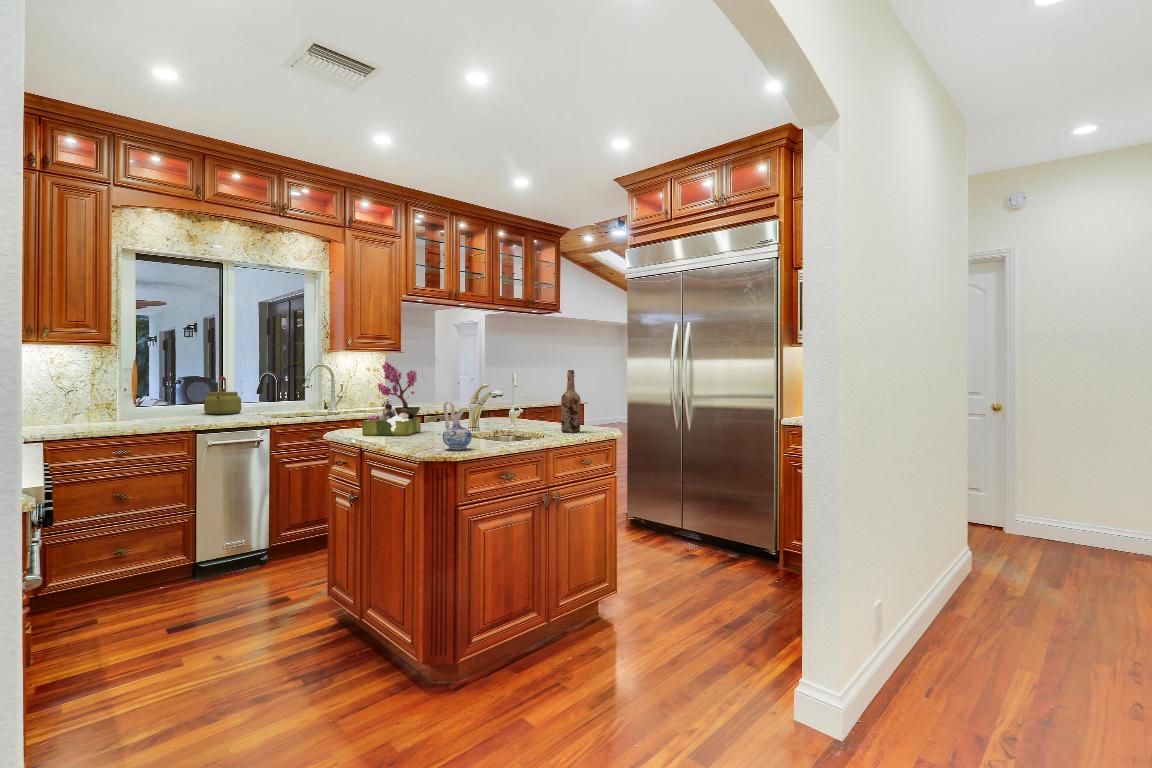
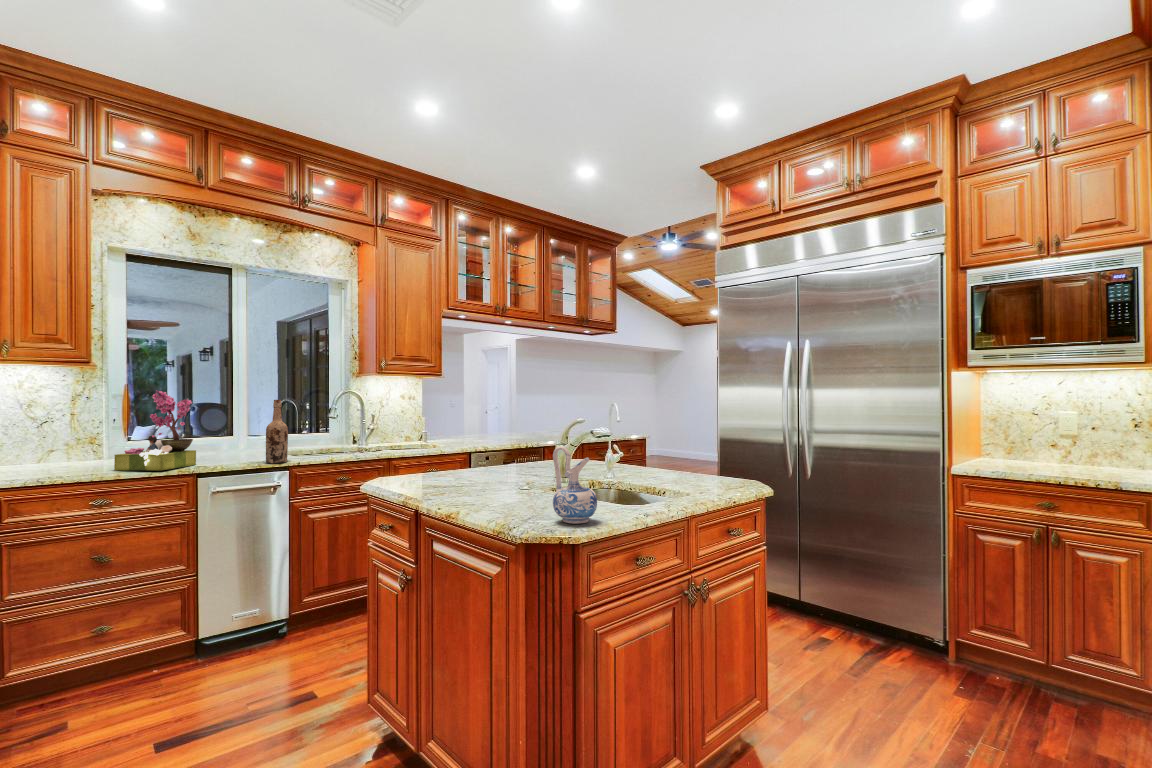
flower arrangement: present [362,362,421,436] -> present [114,391,196,470]
wine bottle: present [561,370,580,432] -> present [266,400,288,463]
kettle: present [204,376,241,414] -> none [206,405,251,452]

